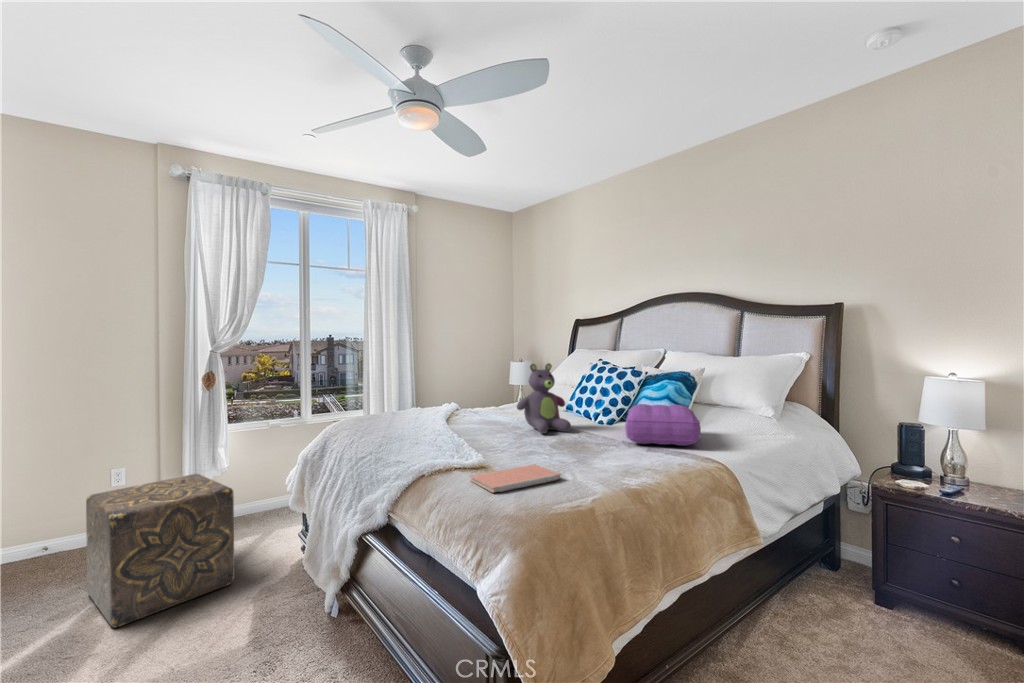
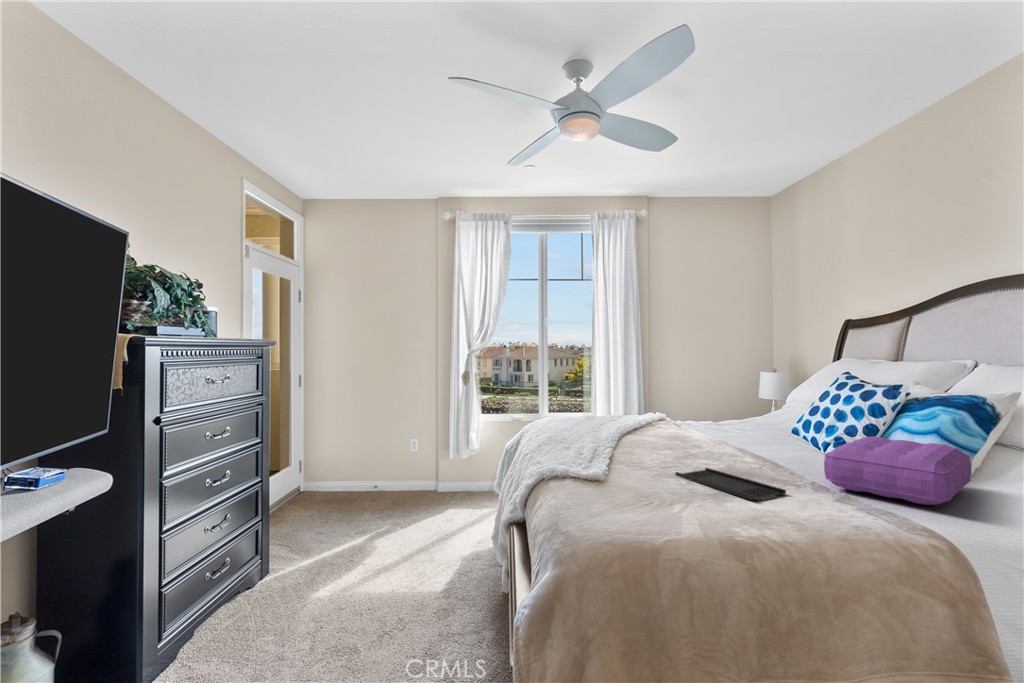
stuffed bear: present [517,363,571,434] -> none [698,375,767,459]
tray: none [526,443,612,461] -> present [675,468,786,500]
notebook: present [470,464,561,493] -> none [578,488,675,510]
ottoman: present [86,474,235,628] -> none [378,451,458,553]

